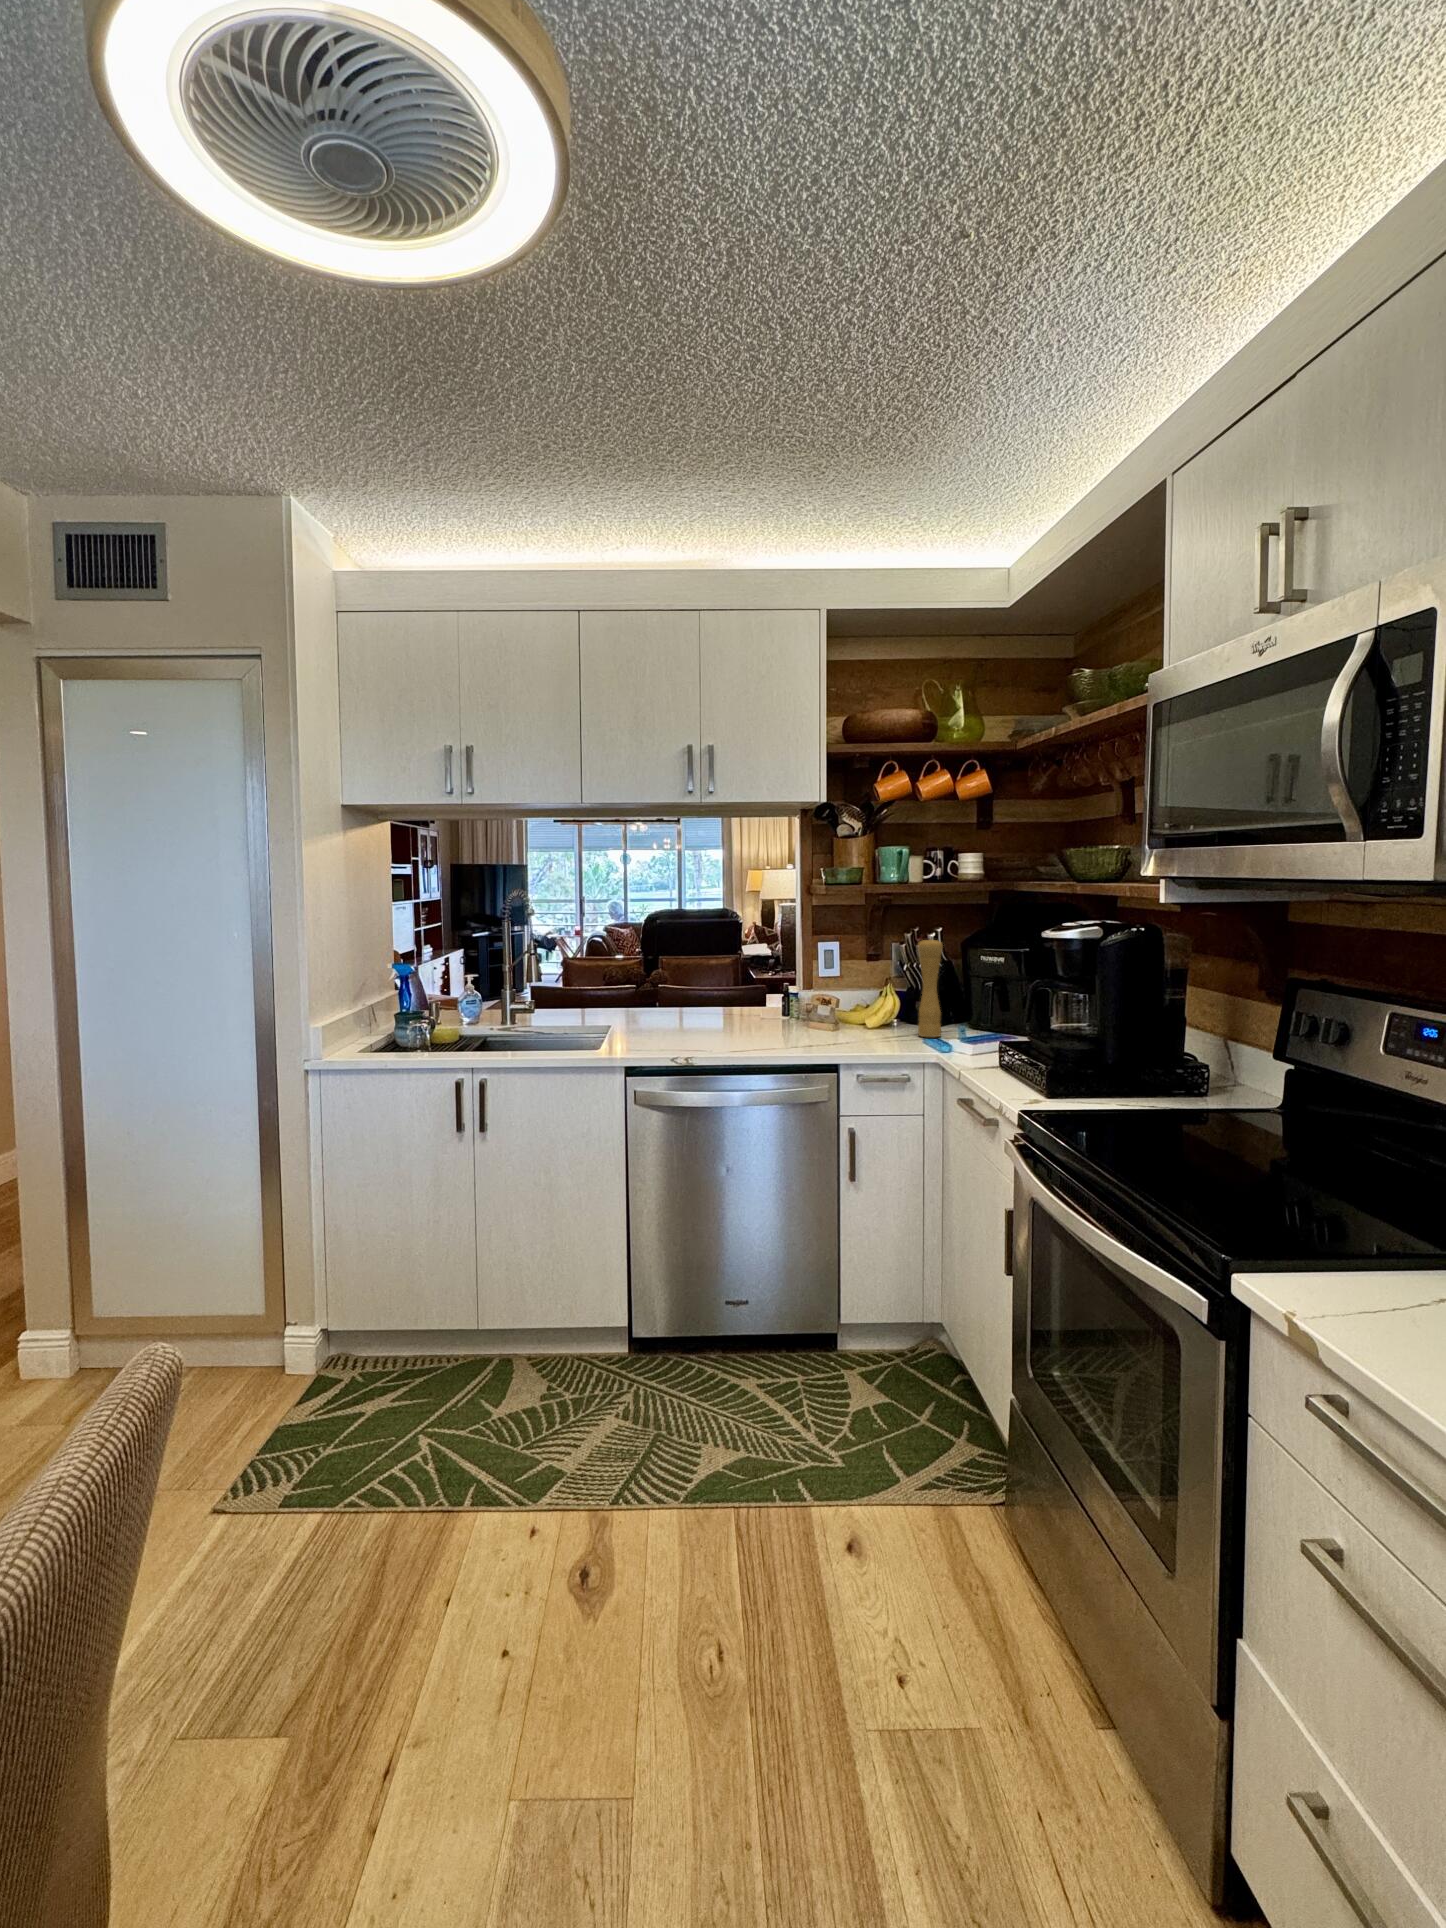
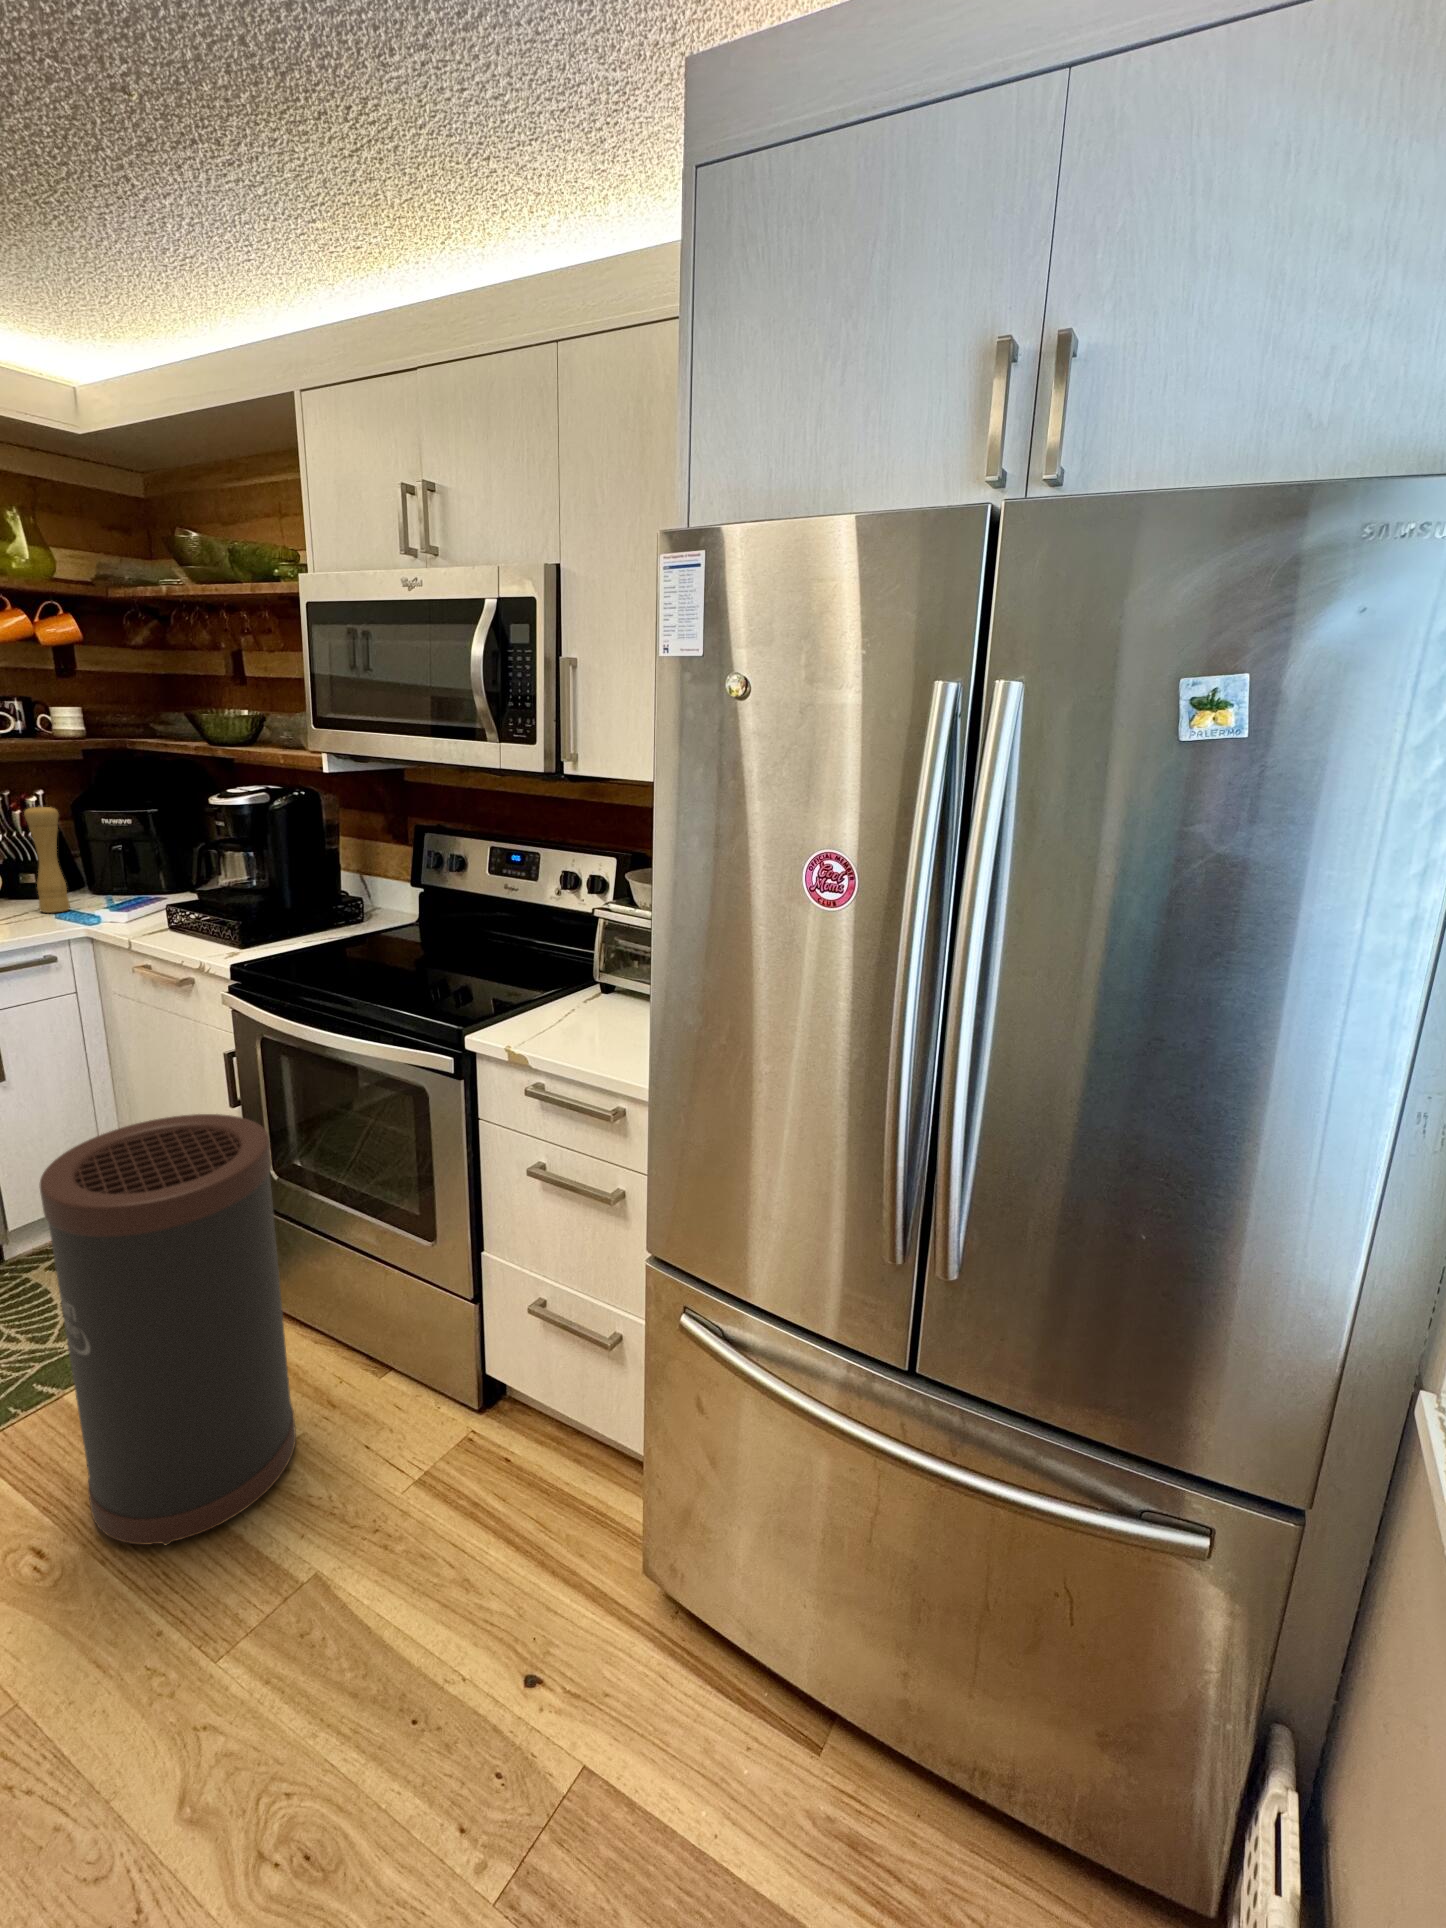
trash can: none [763,1251,975,1778] -> present [40,1114,296,1545]

